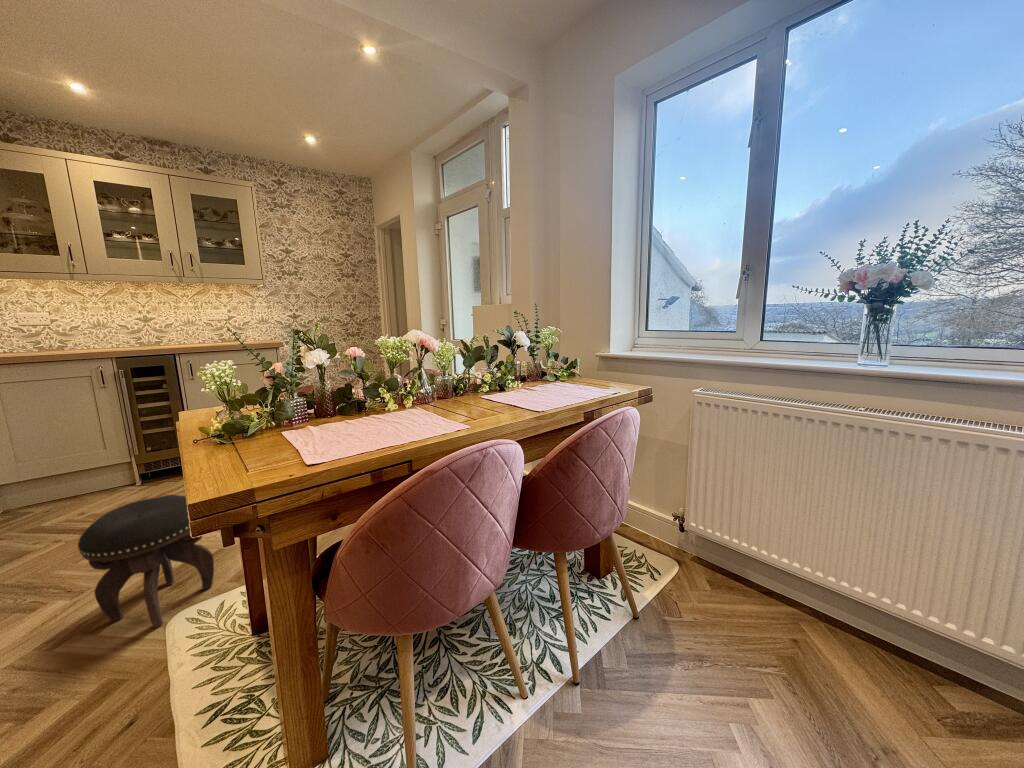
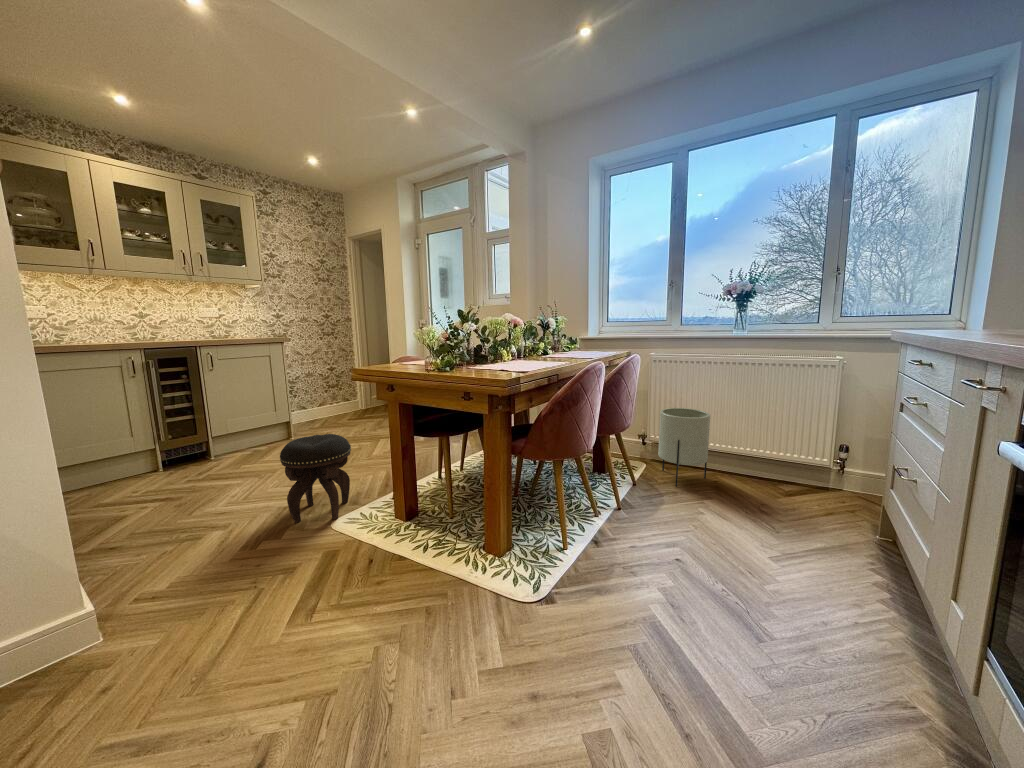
planter: none [700,517,825,695] -> present [658,408,710,487]

